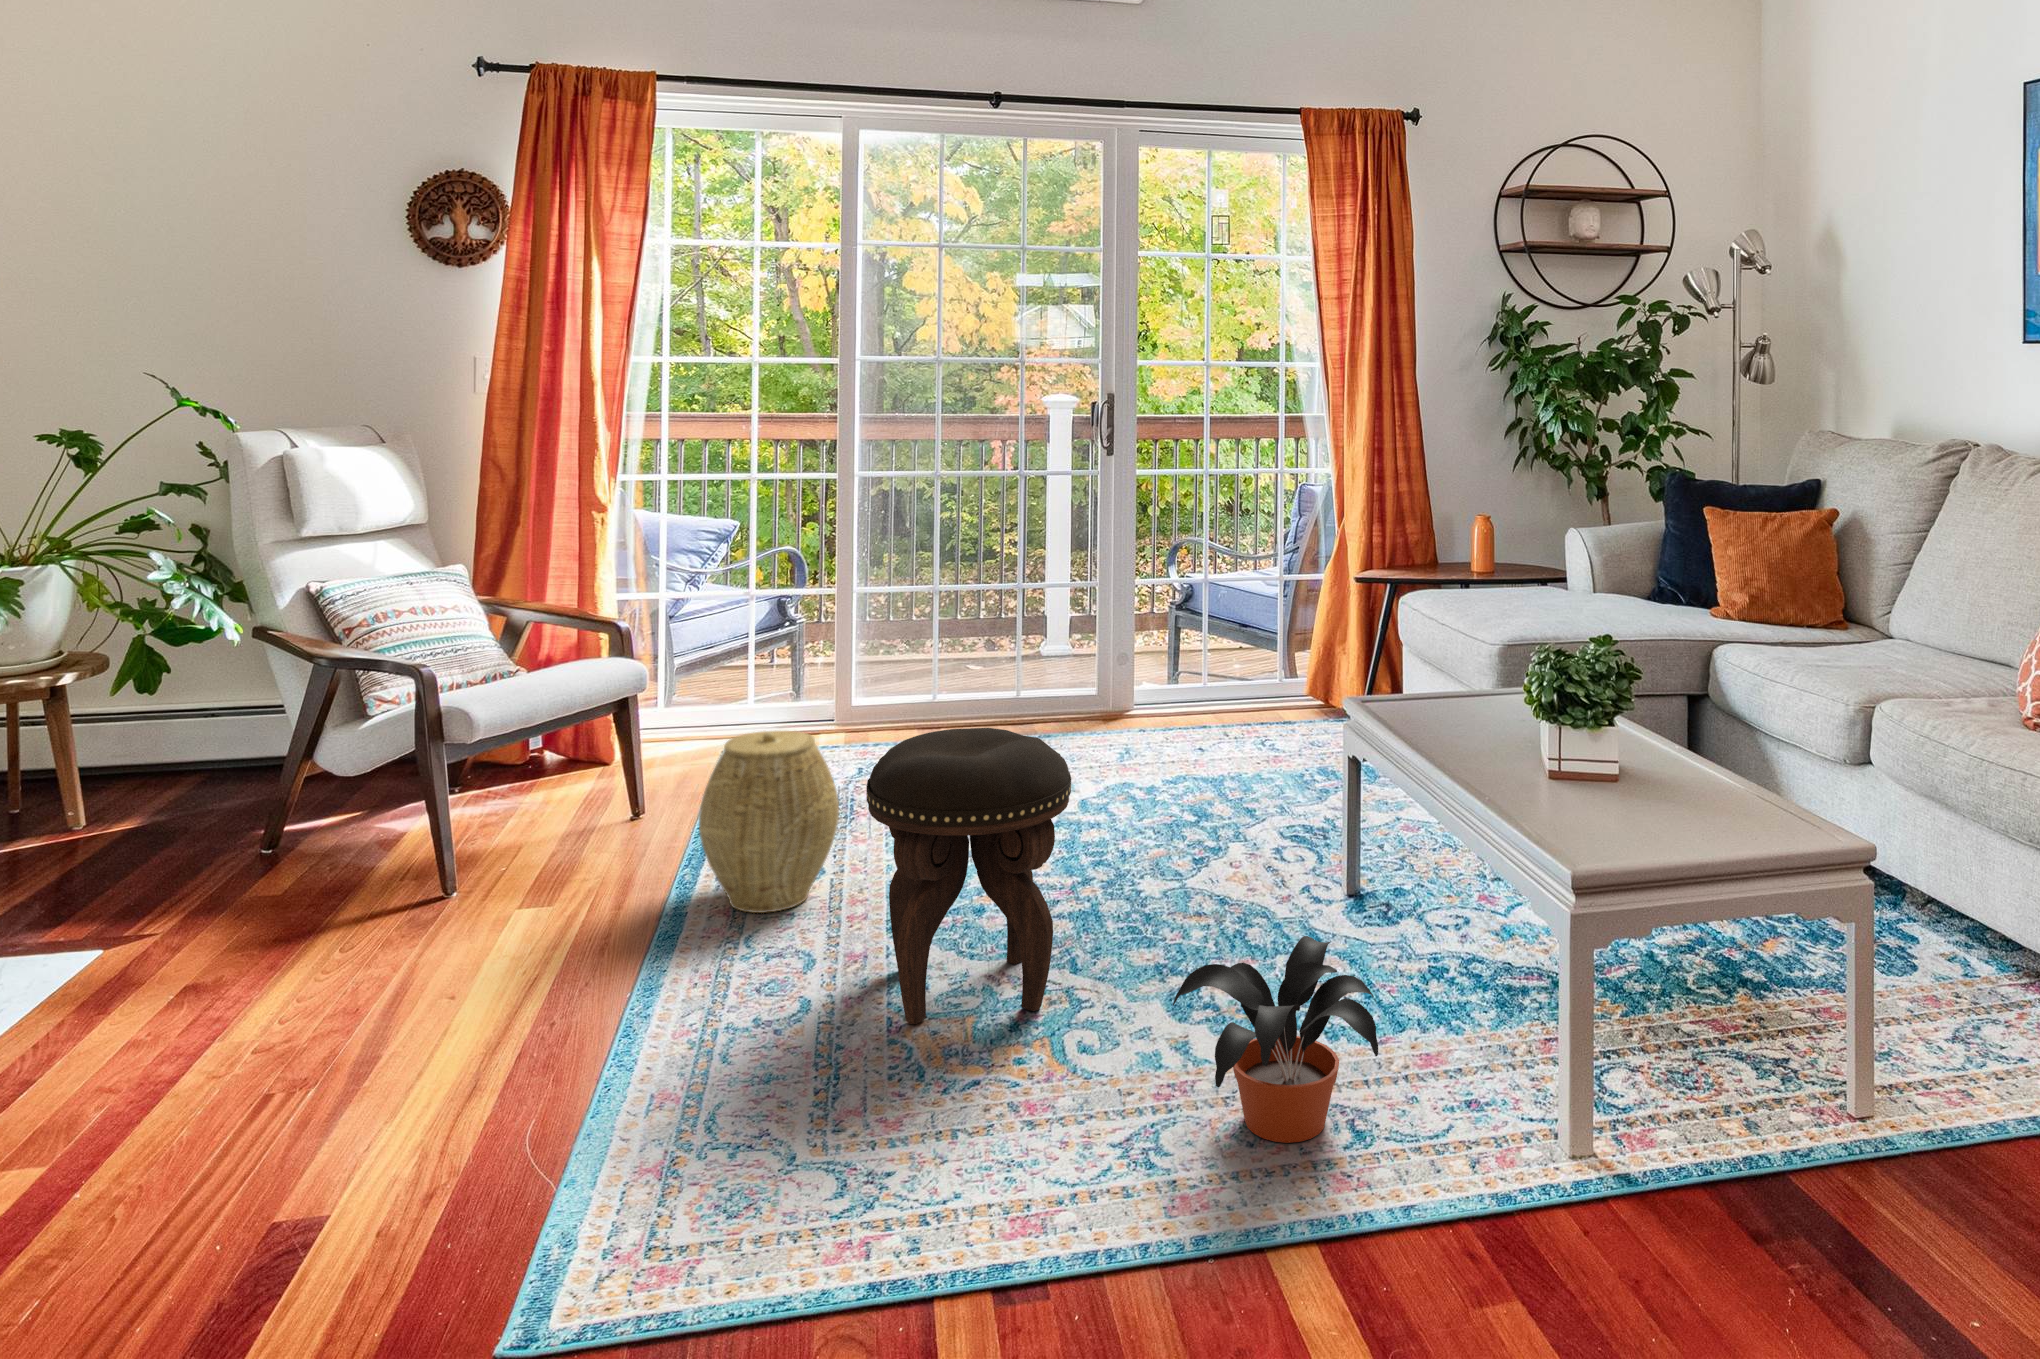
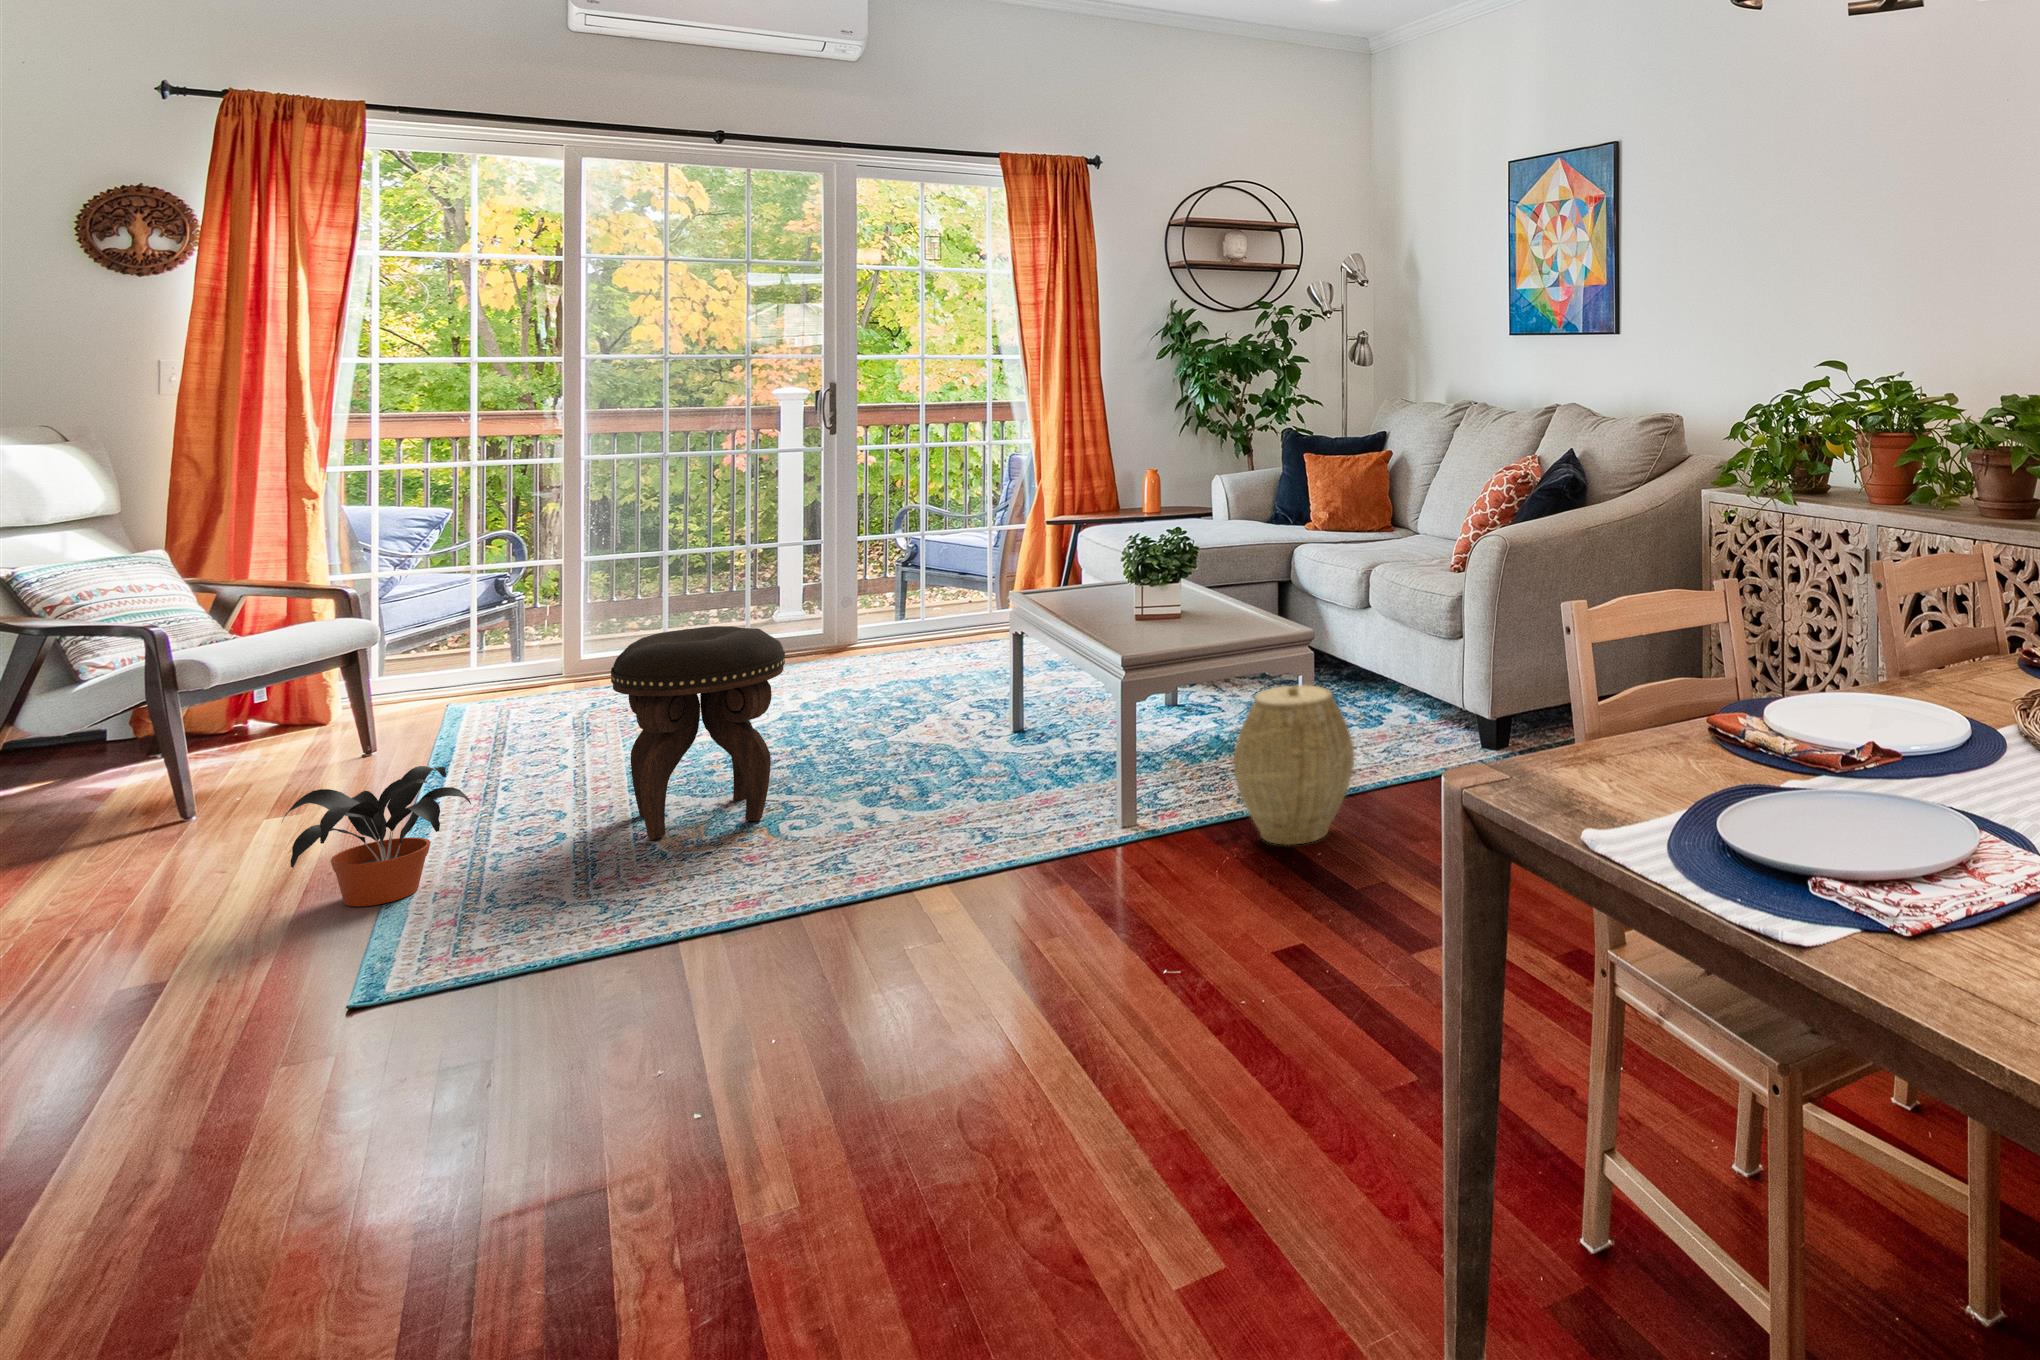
woven basket: present [699,731,839,913] -> present [1233,685,1354,845]
potted plant: present [1173,936,1378,1143] -> present [282,766,471,906]

